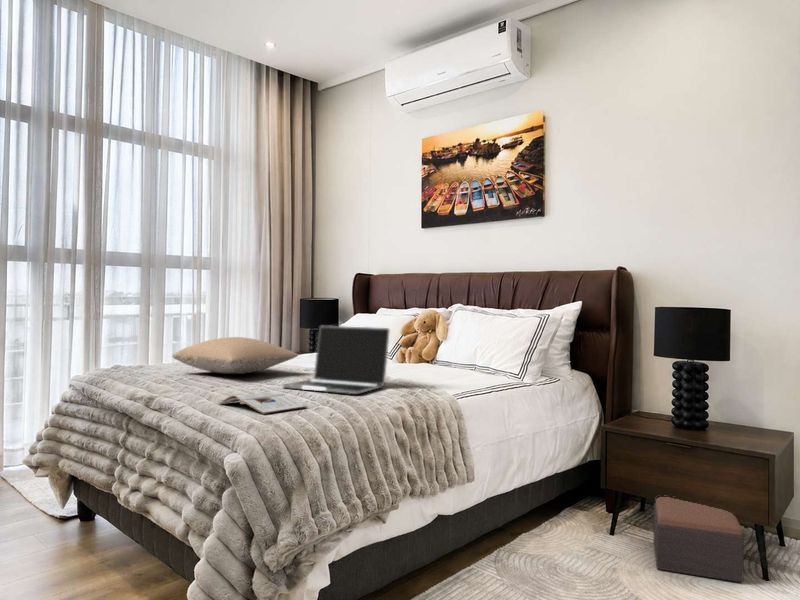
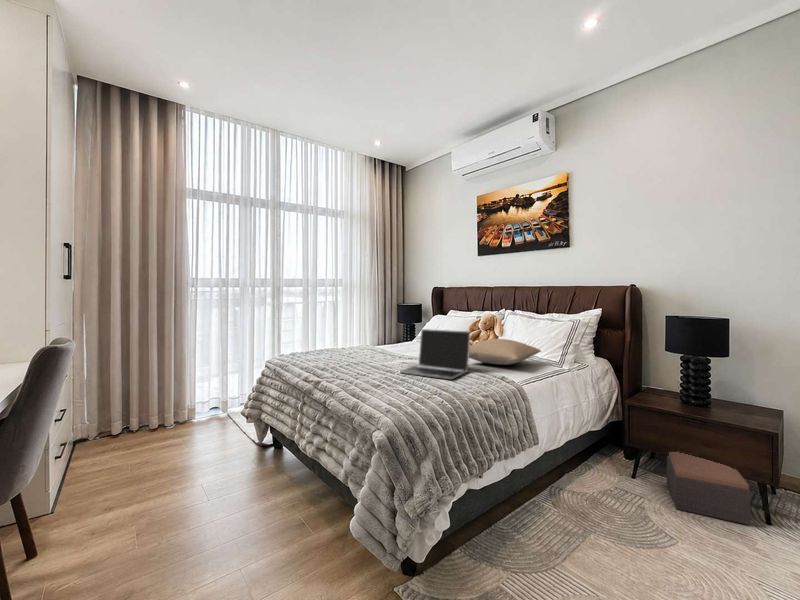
pillow: present [173,337,298,374] -> present [469,339,541,365]
magazine: present [219,391,307,414] -> none [362,379,422,400]

